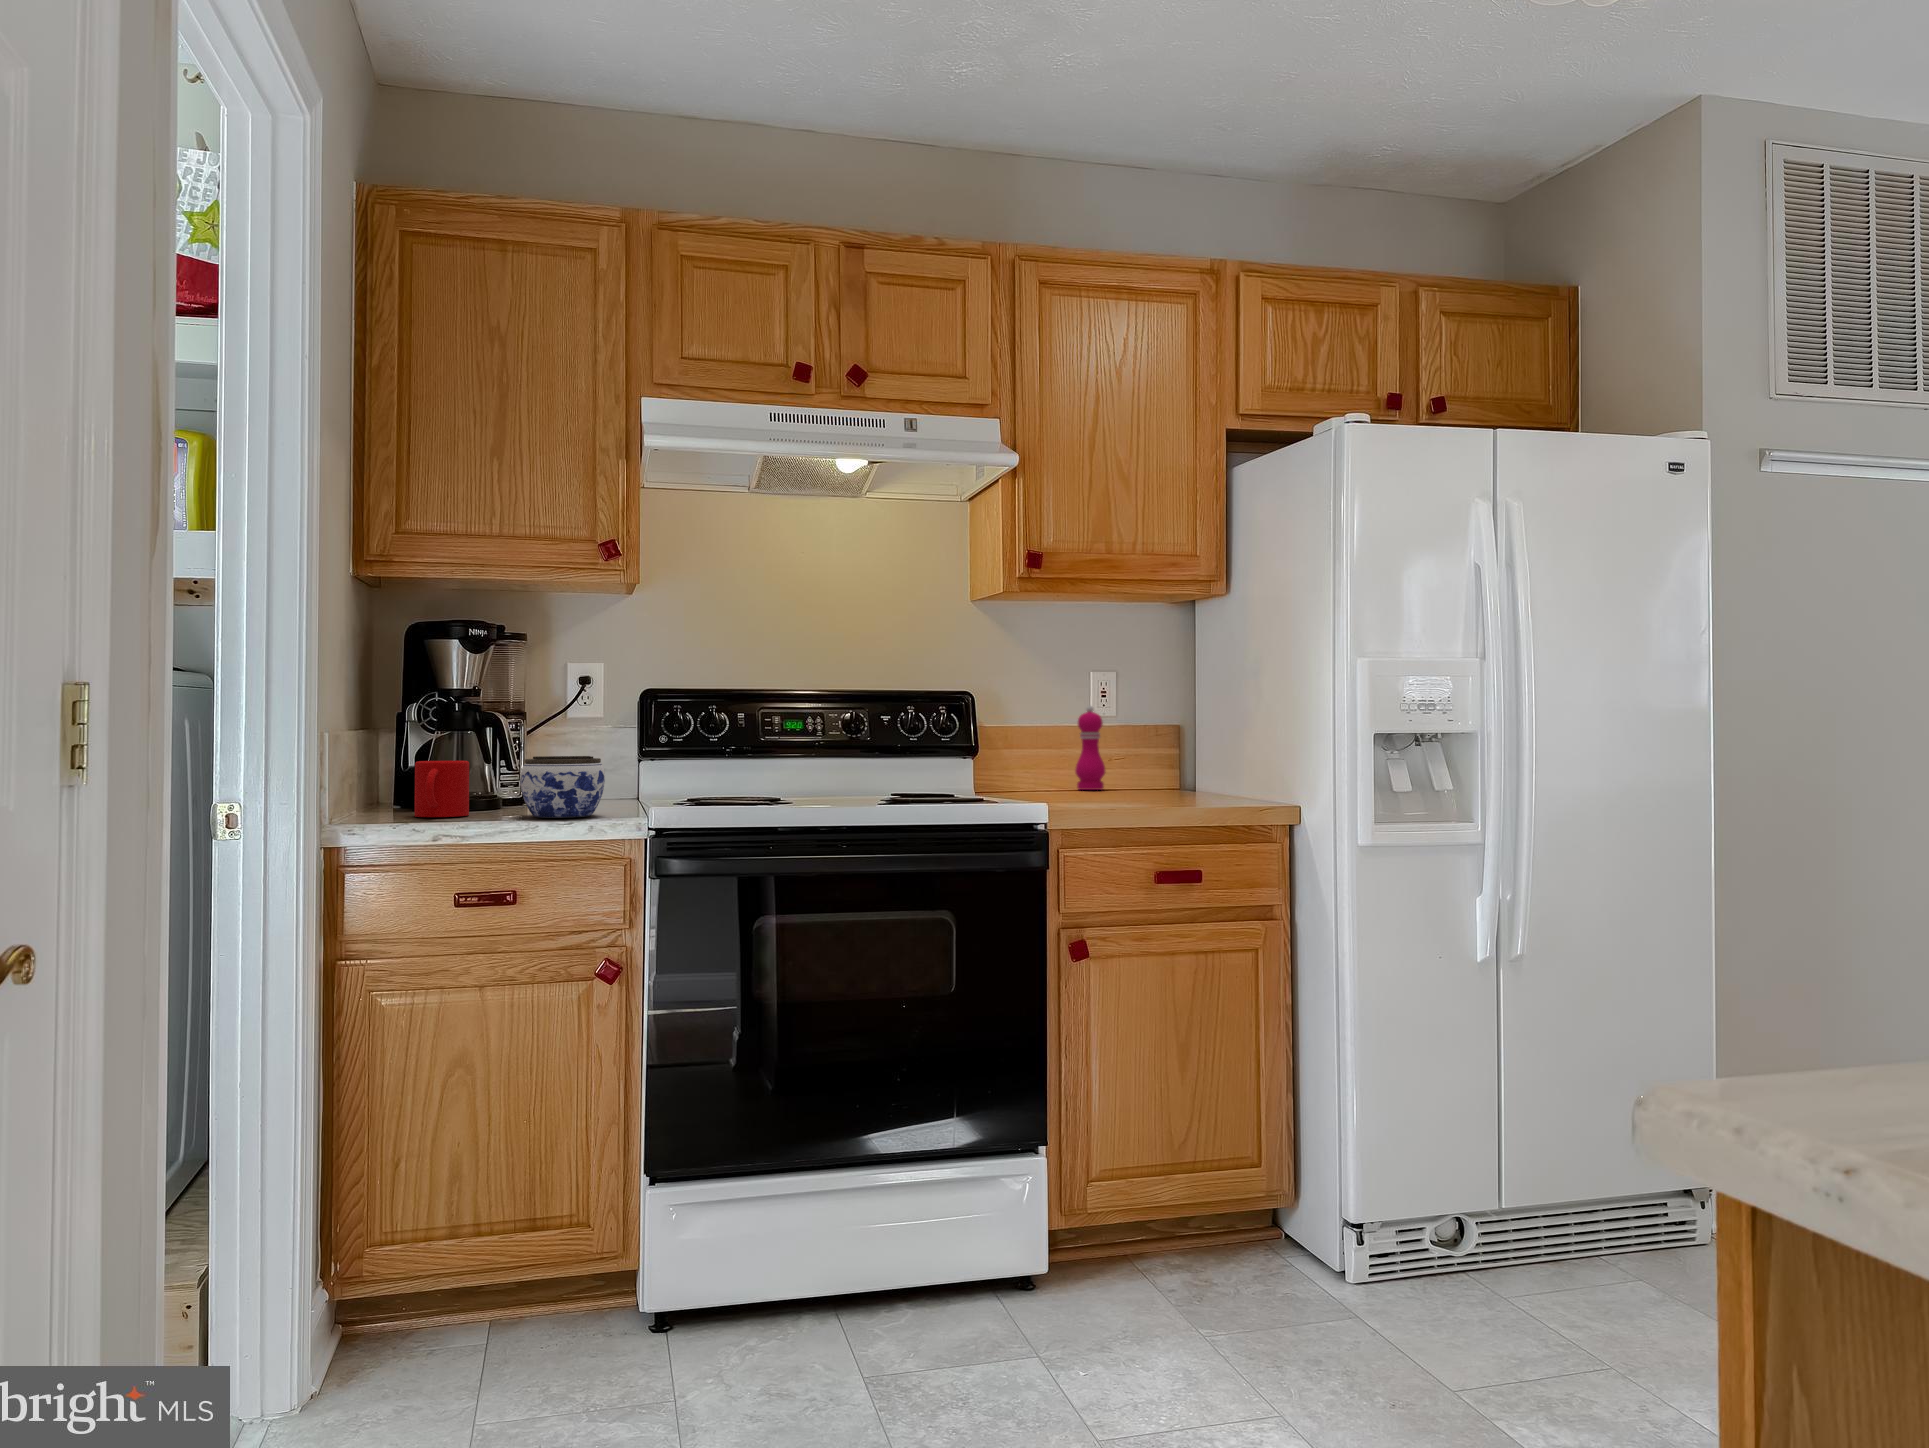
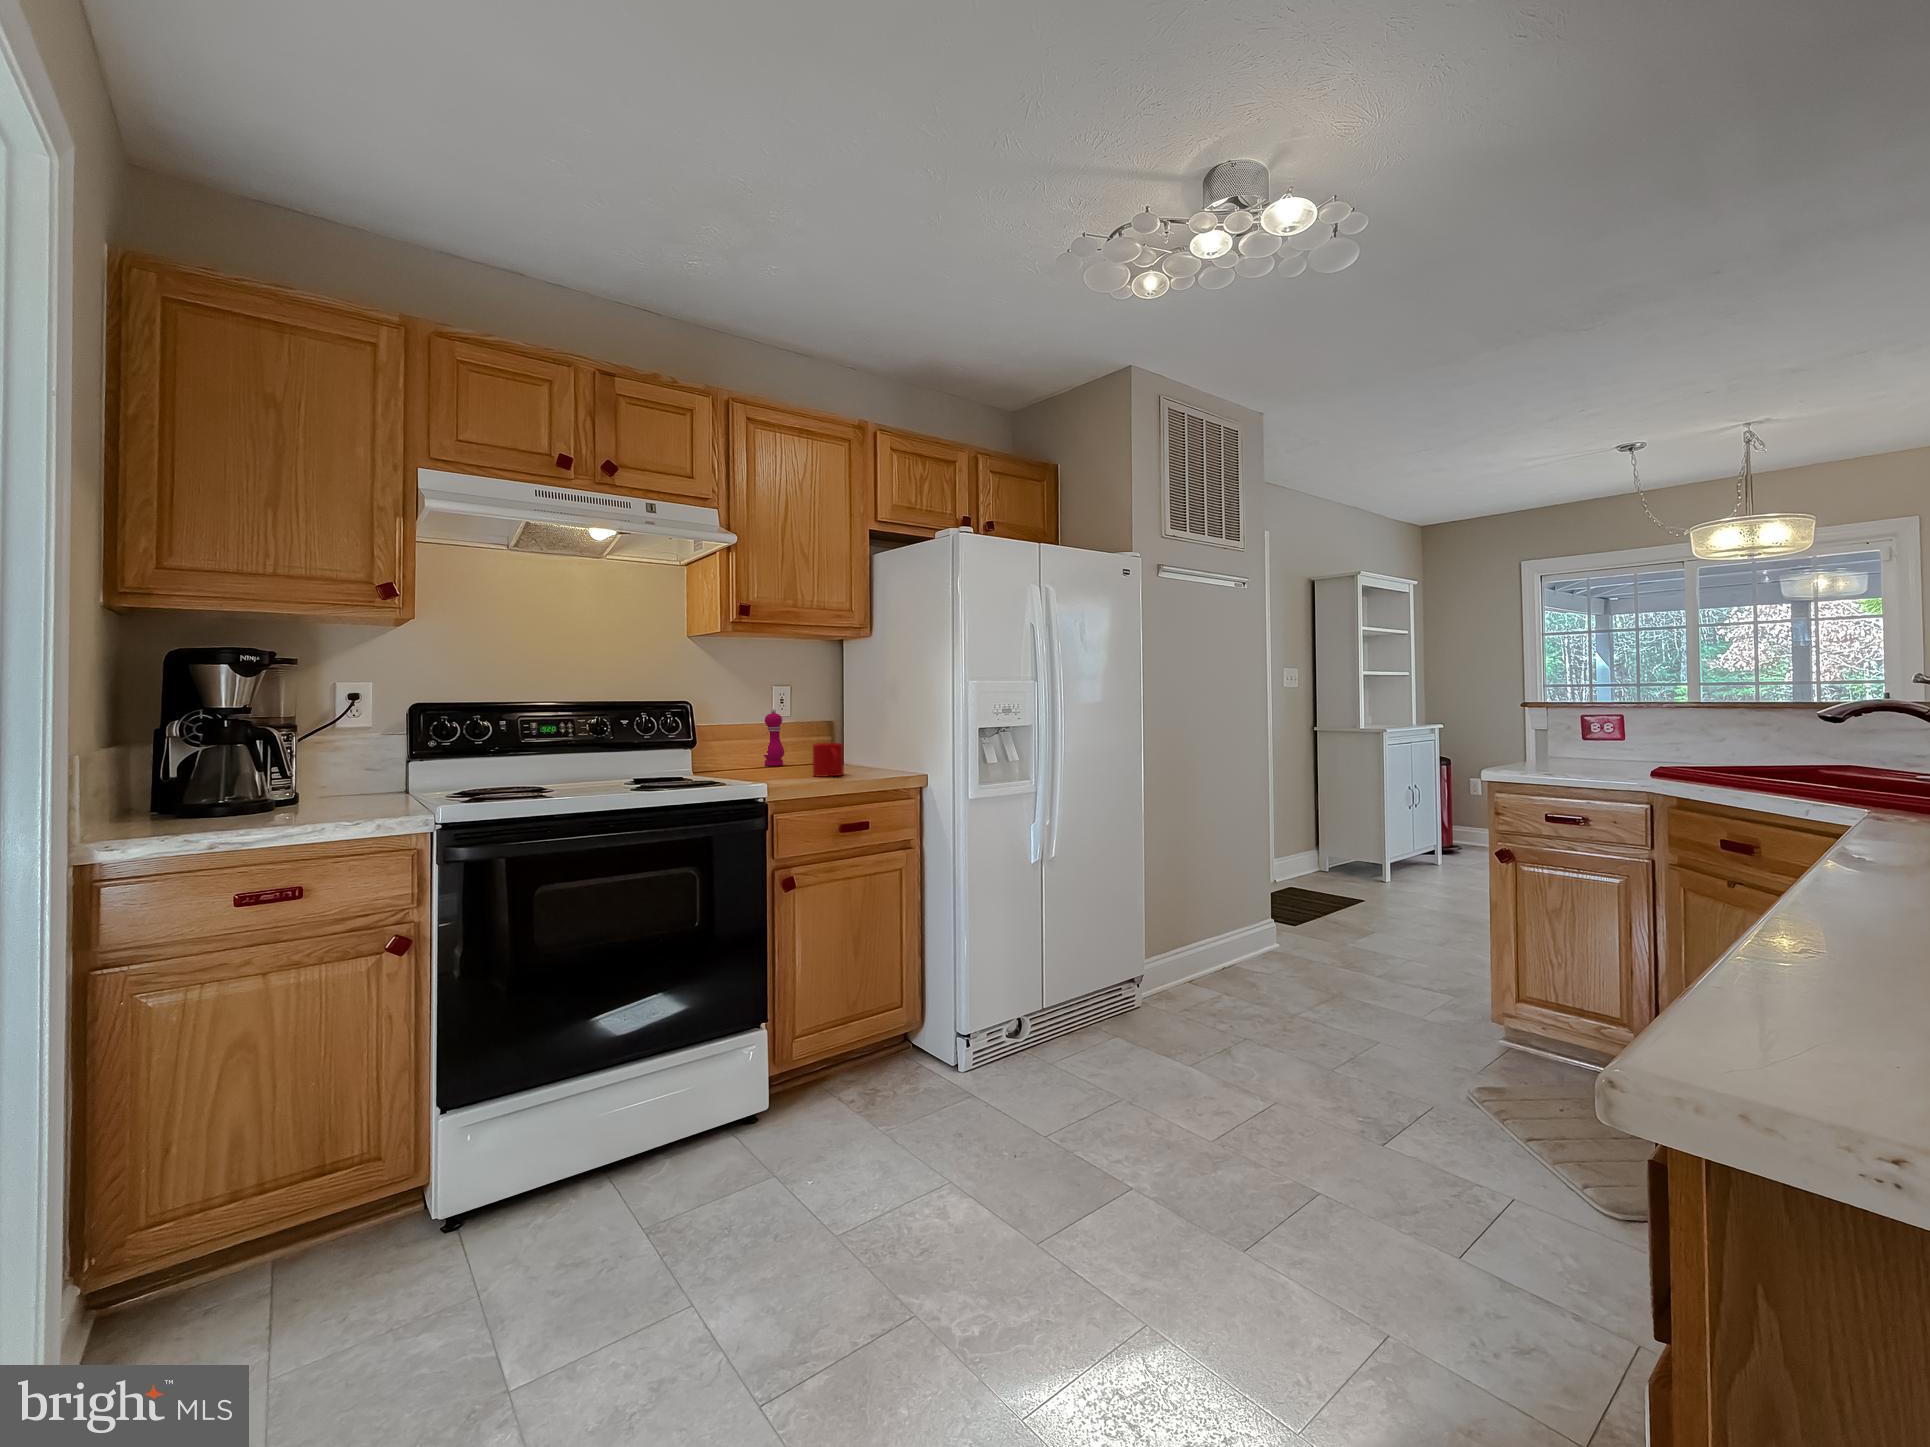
jar: present [520,756,605,818] -> none [301,762,390,818]
mug: present [414,761,469,817] -> present [813,743,843,777]

